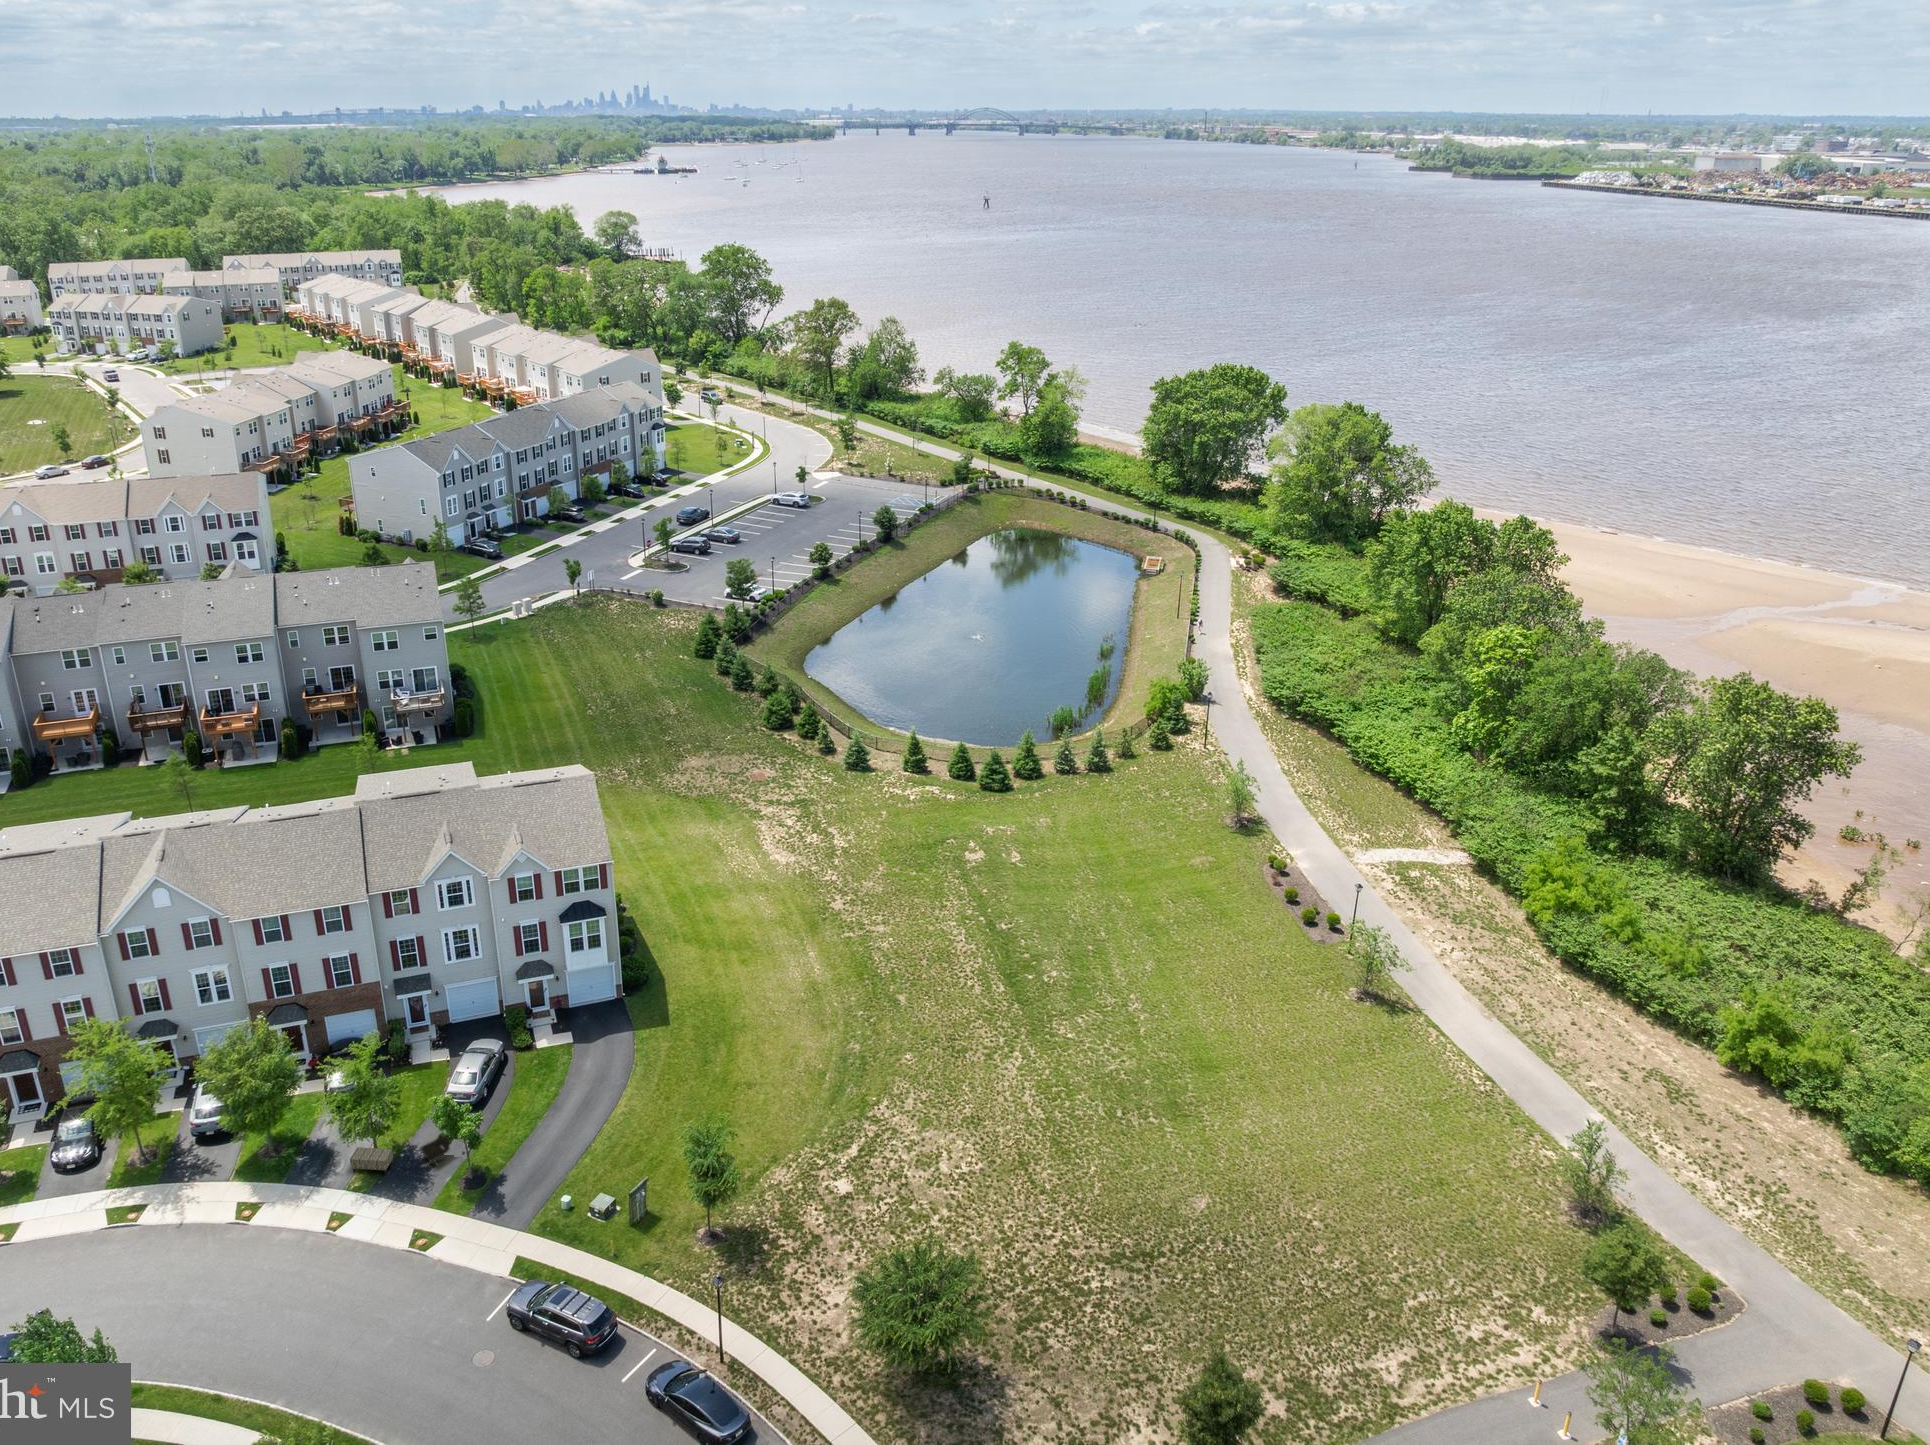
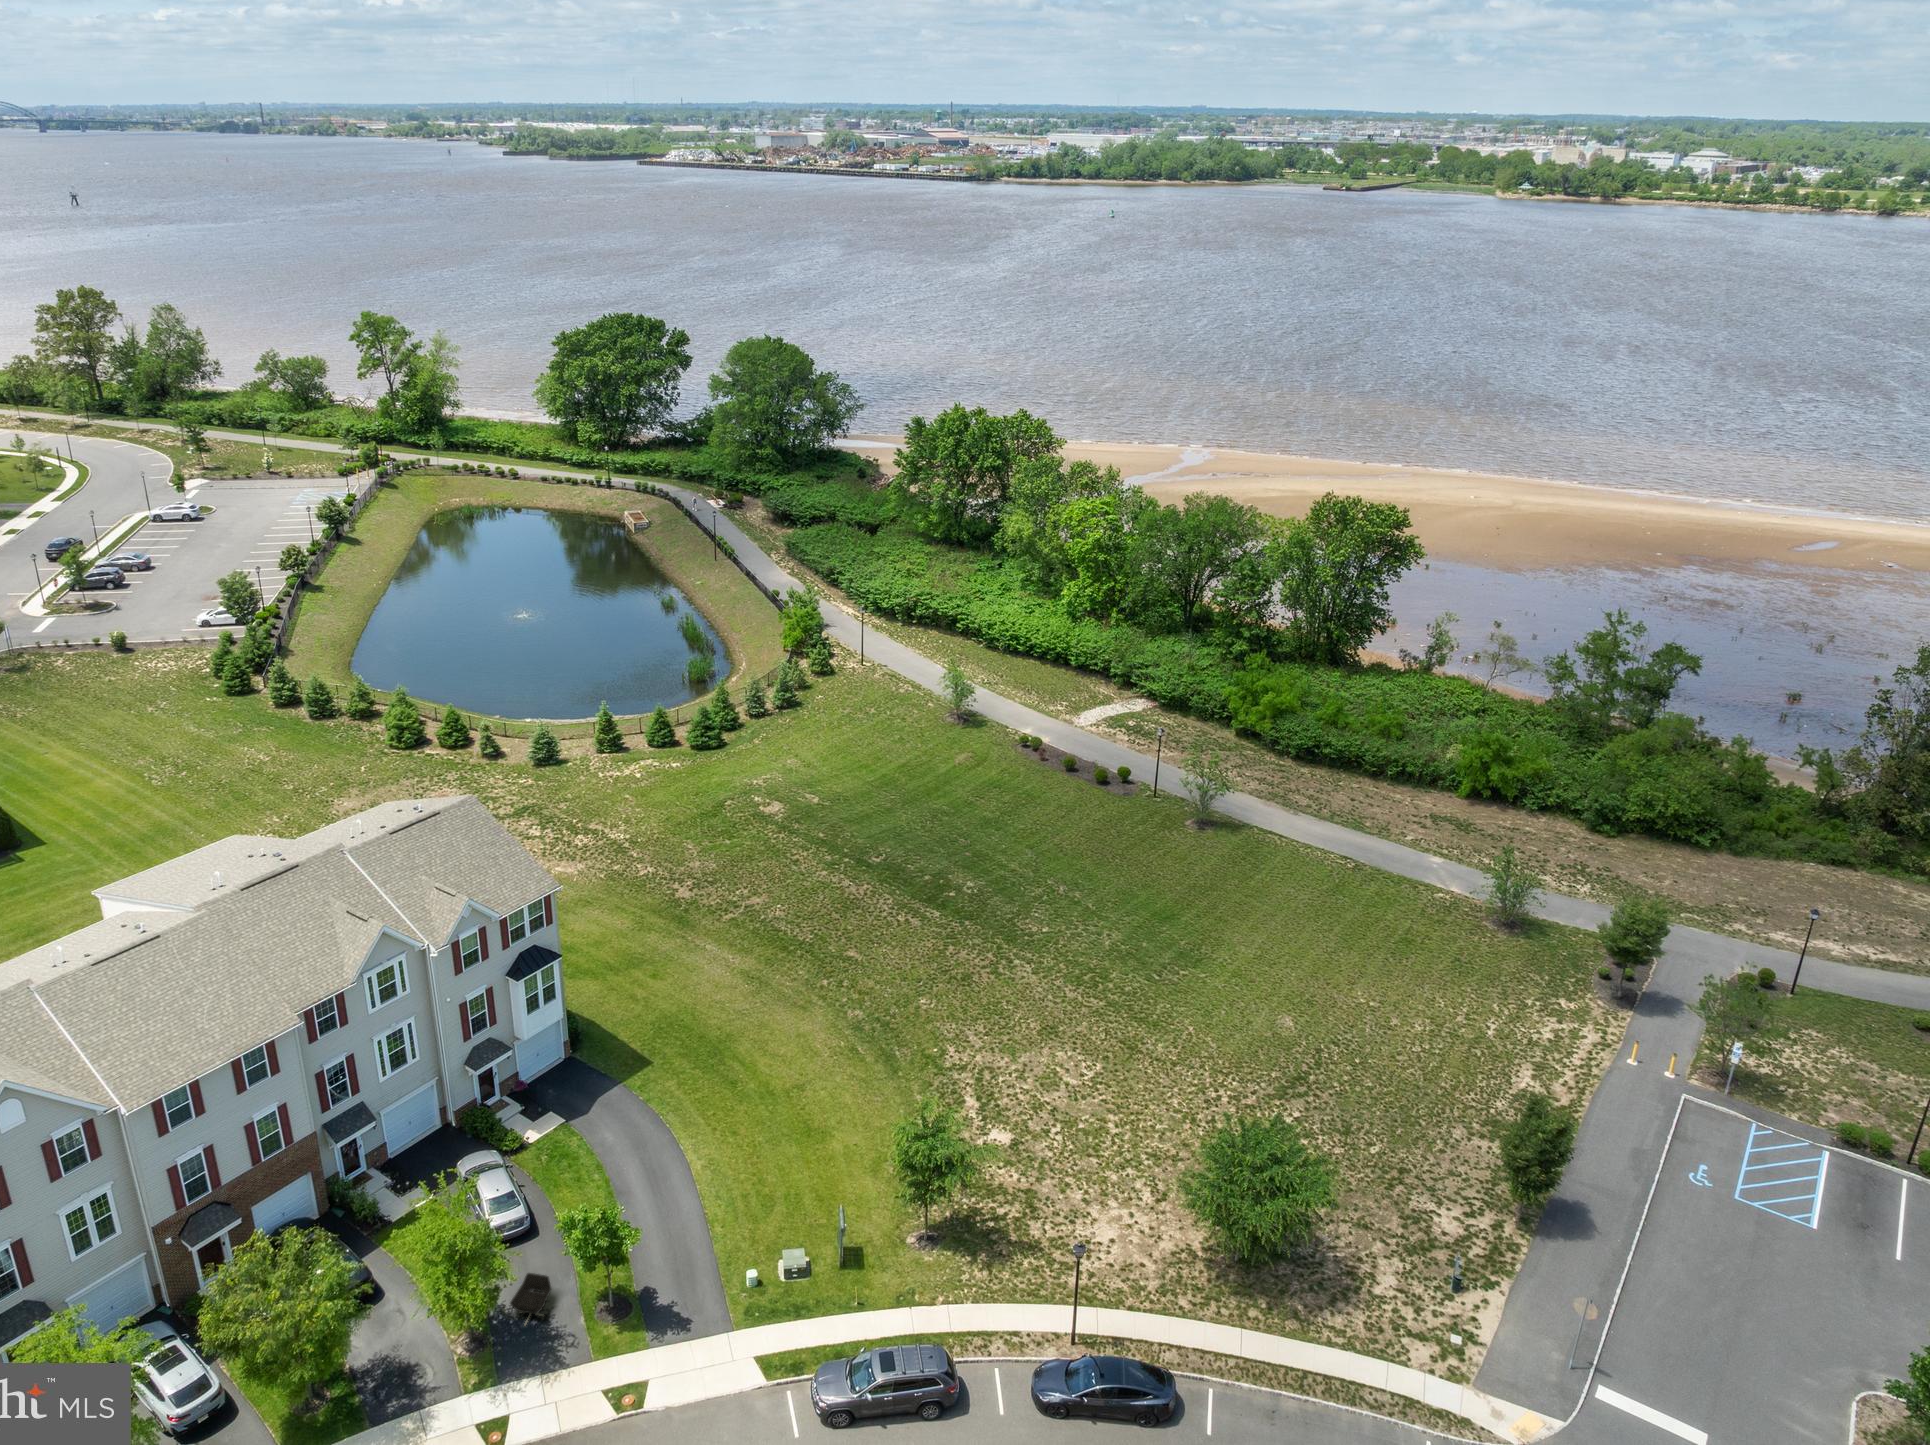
bench: present [350,1147,393,1174] -> none [424,1322,483,1375]

